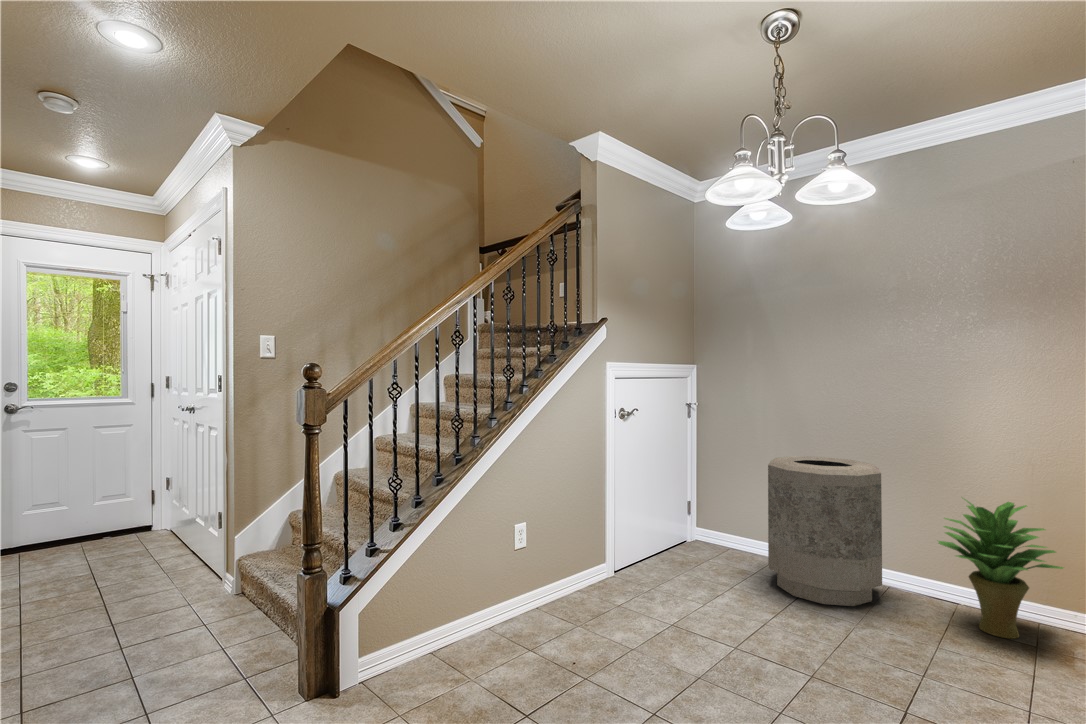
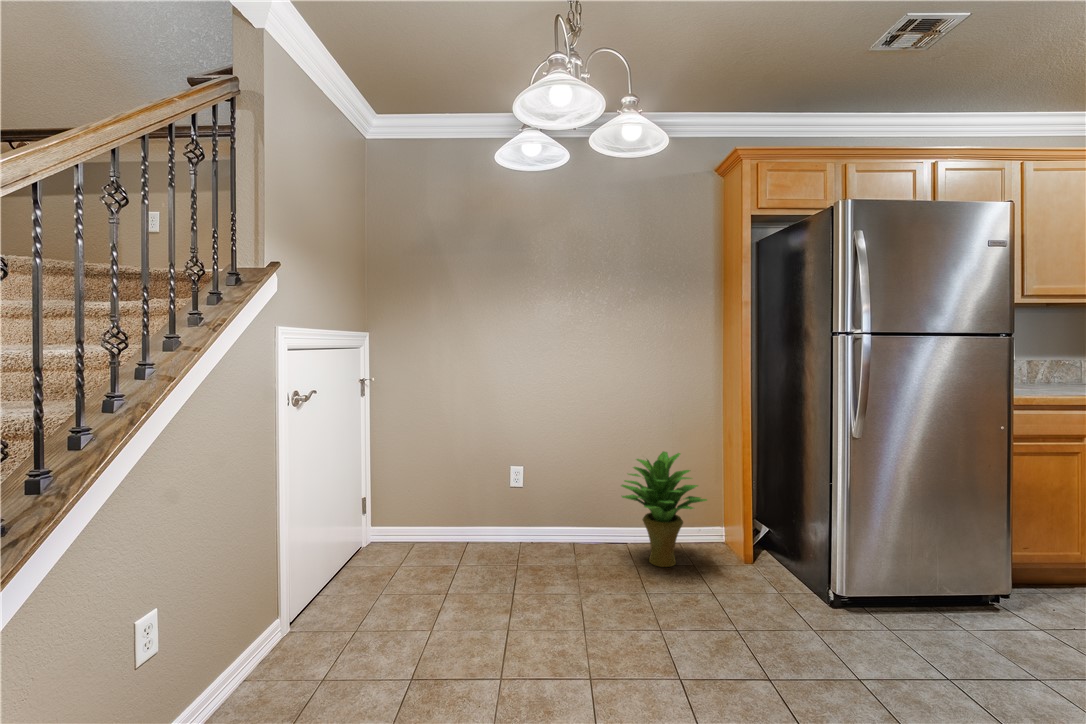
trash can: present [768,456,882,606] -> none [472,429,578,582]

